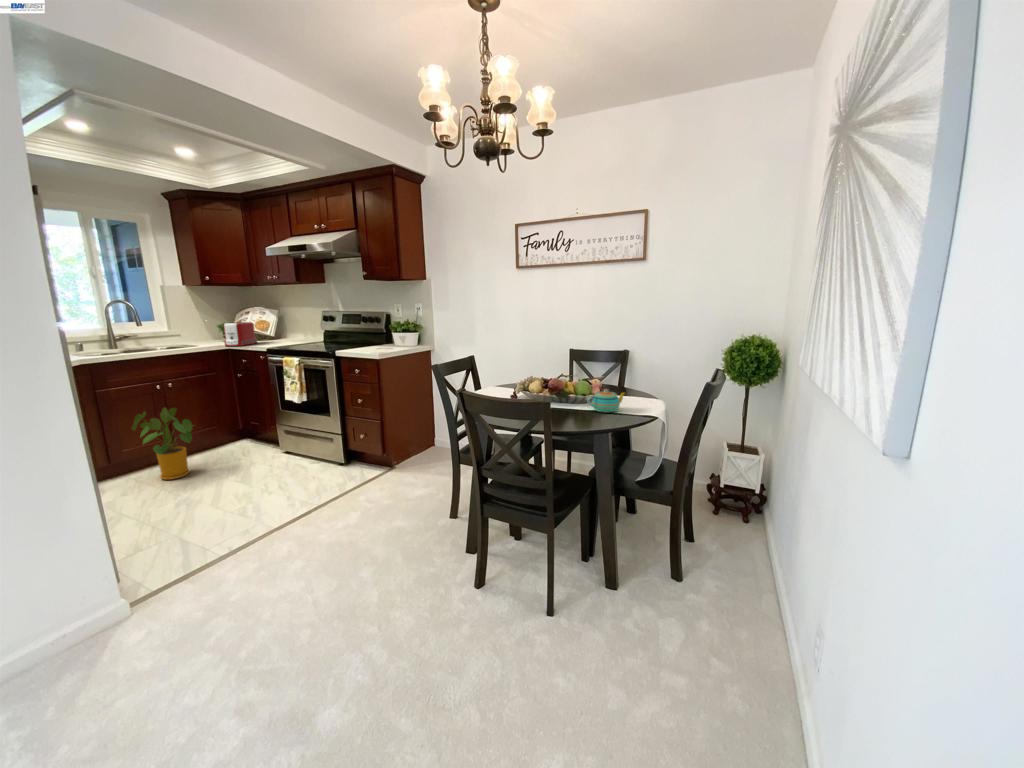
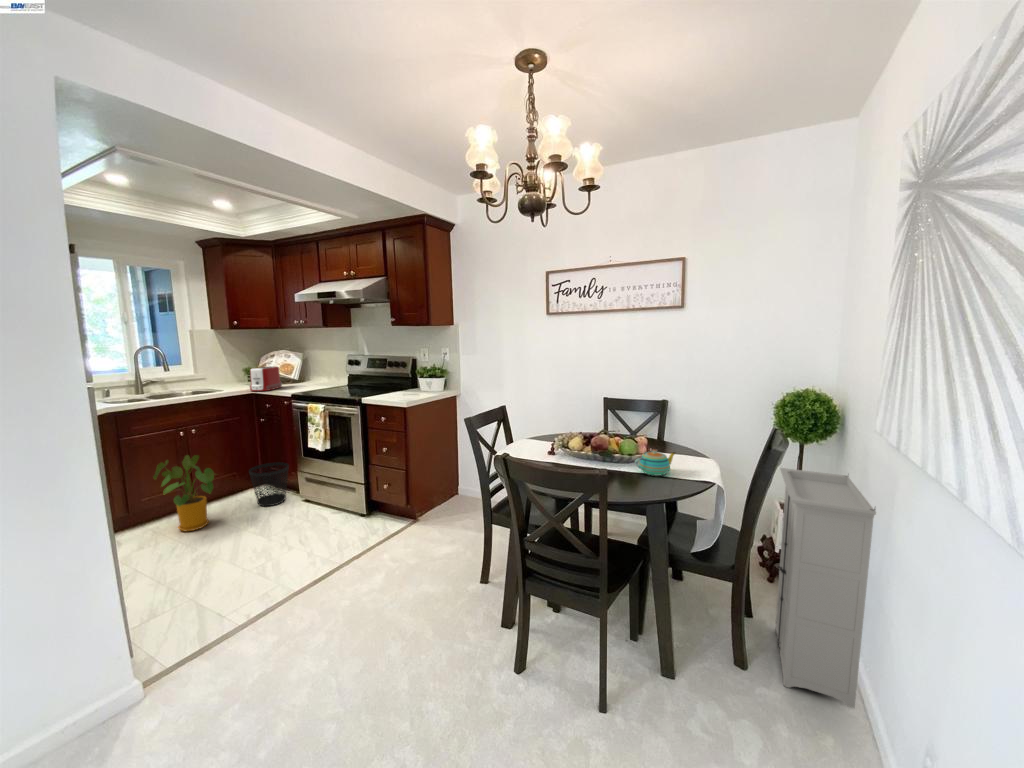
storage cabinet: none [712,405,792,608] -> present [775,468,876,708]
wastebasket: none [227,416,267,458] -> present [249,462,289,506]

